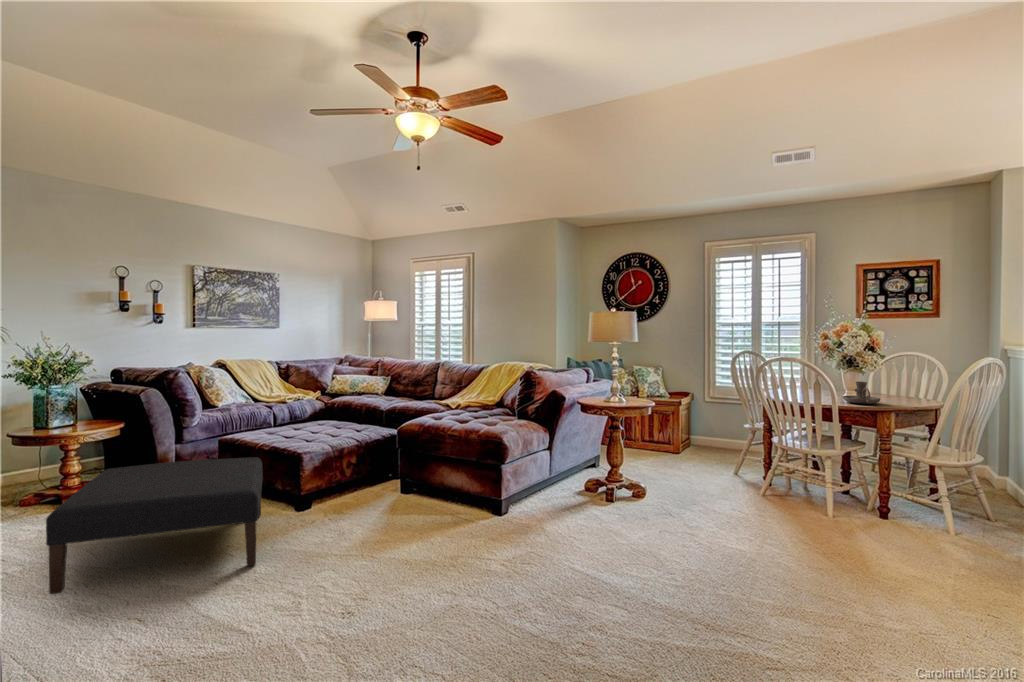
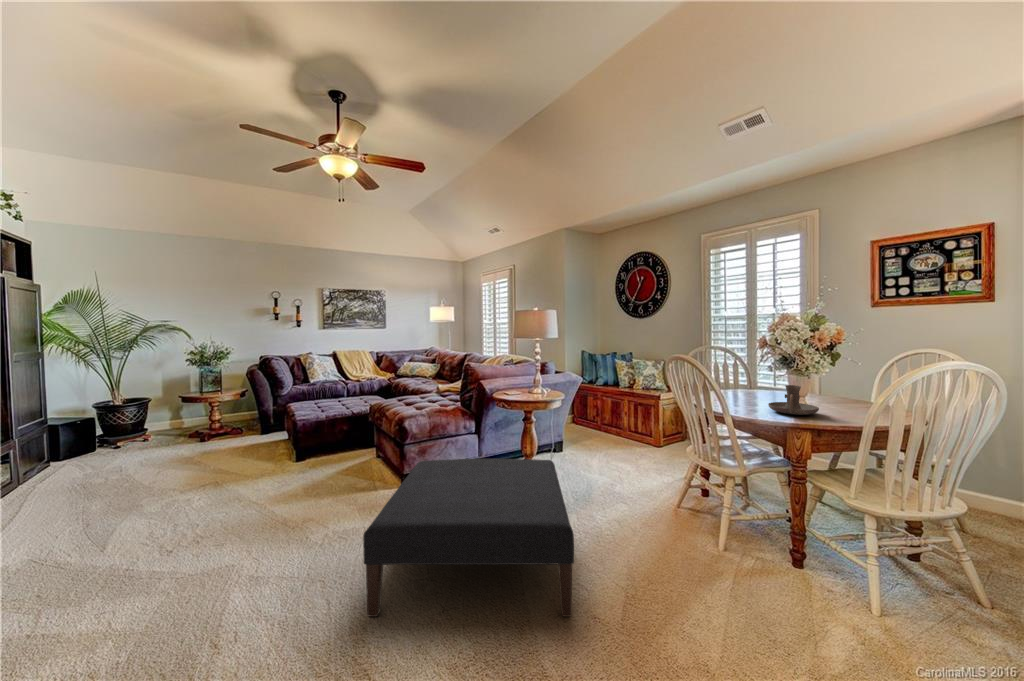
ottoman: present [46,457,263,594] -> present [363,459,574,617]

